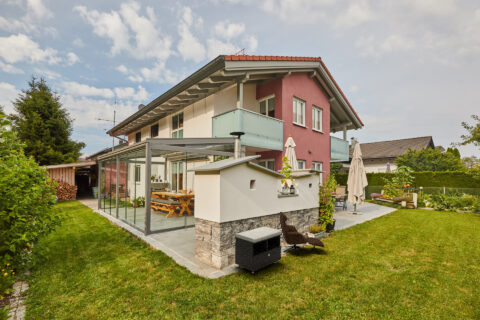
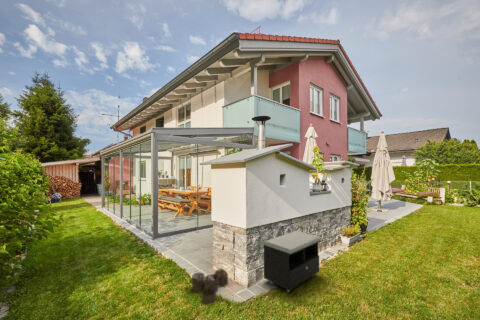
lounge chair: present [280,212,324,256] -> none [310,212,368,266]
woven basket: none [176,255,206,281] -> present [192,269,228,303]

